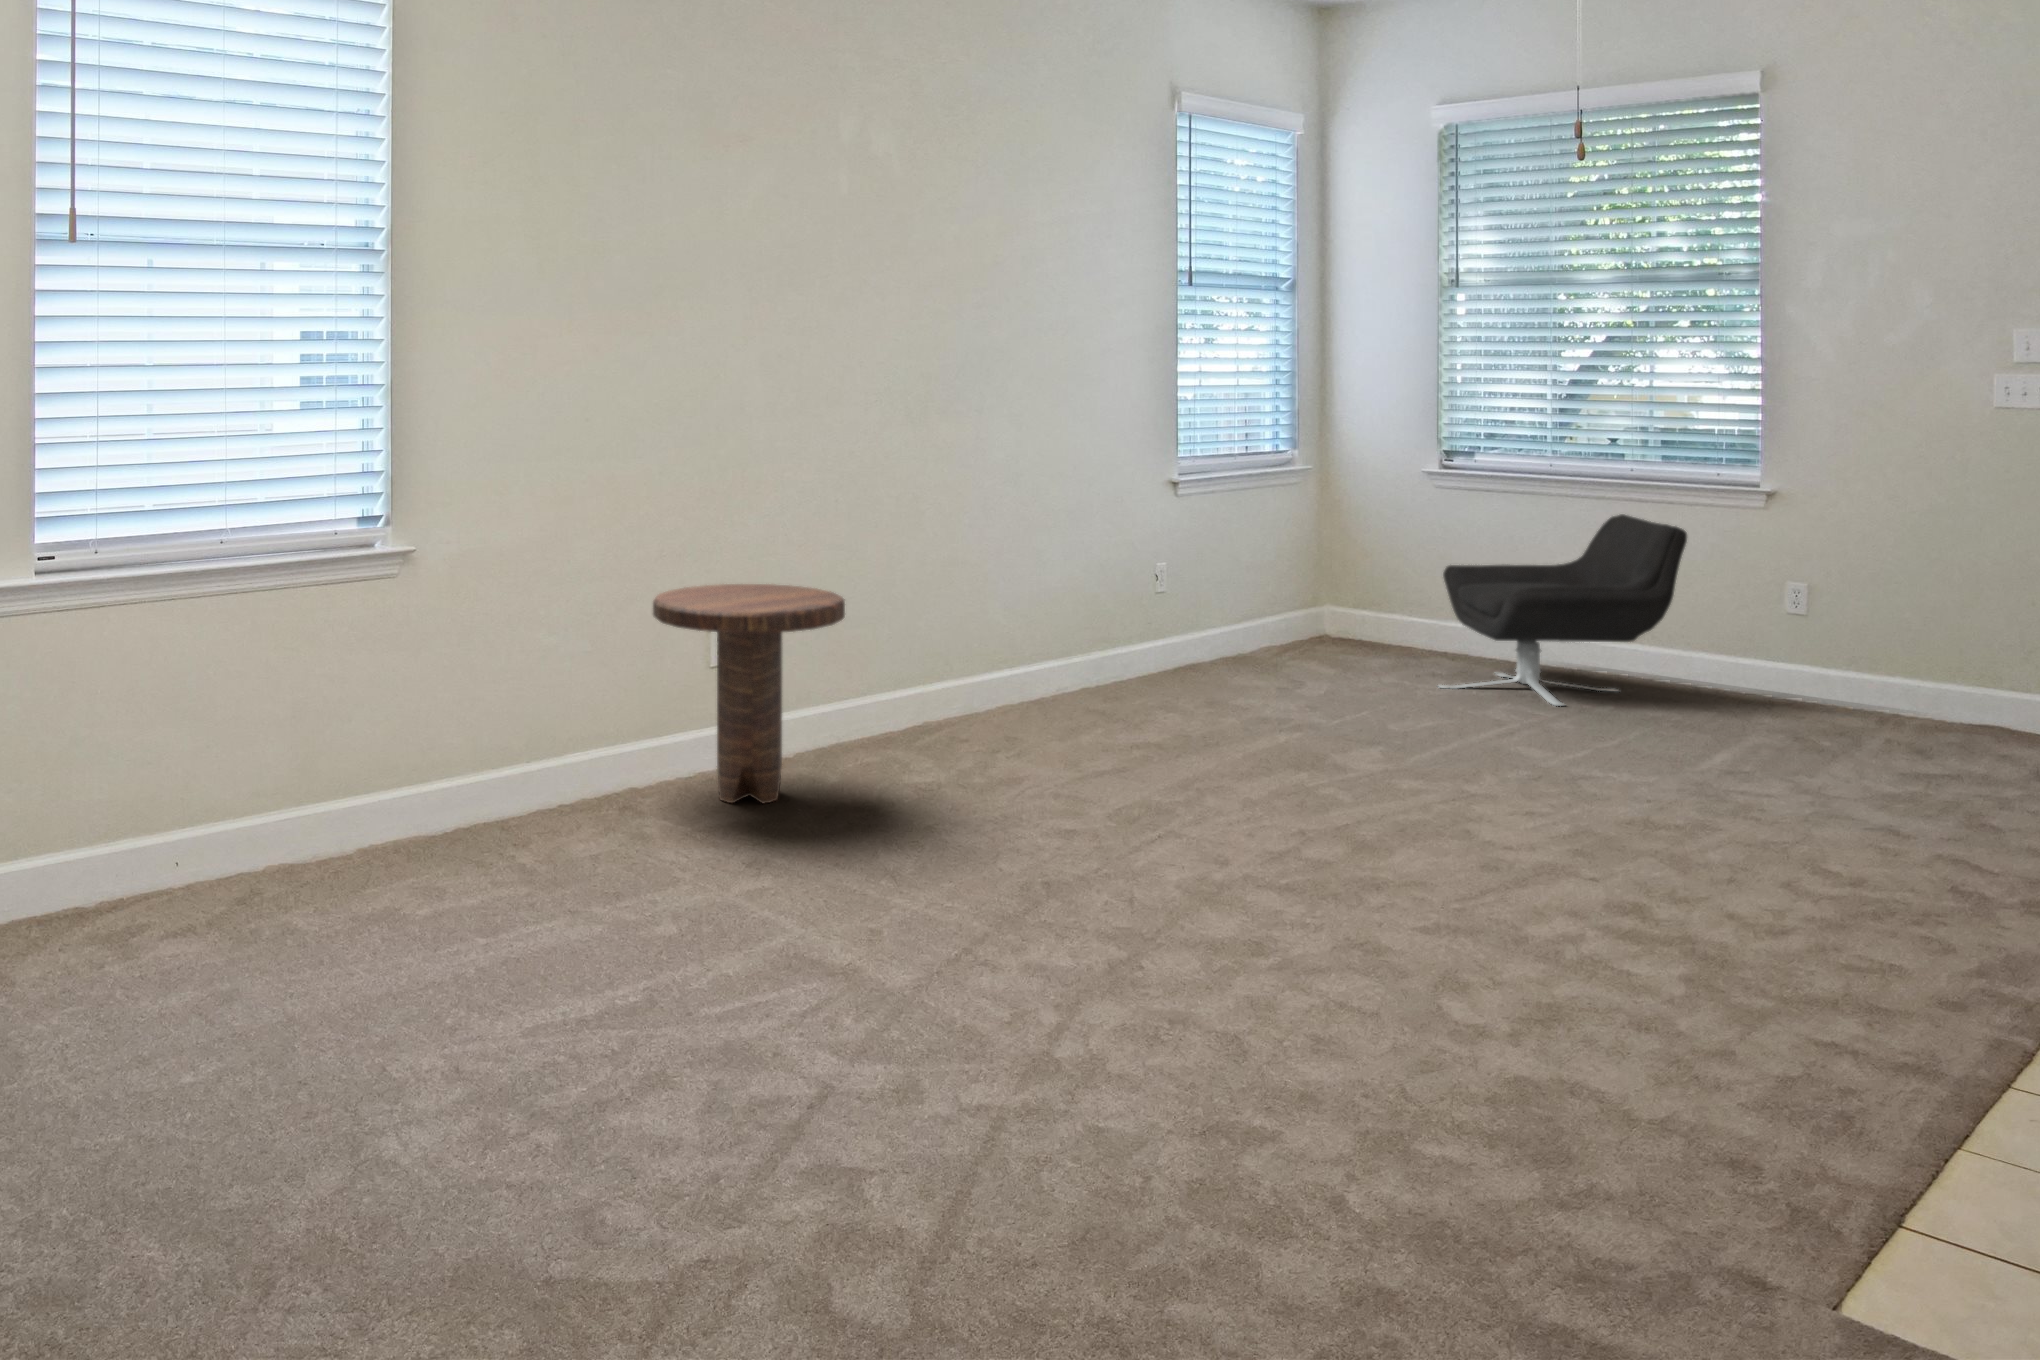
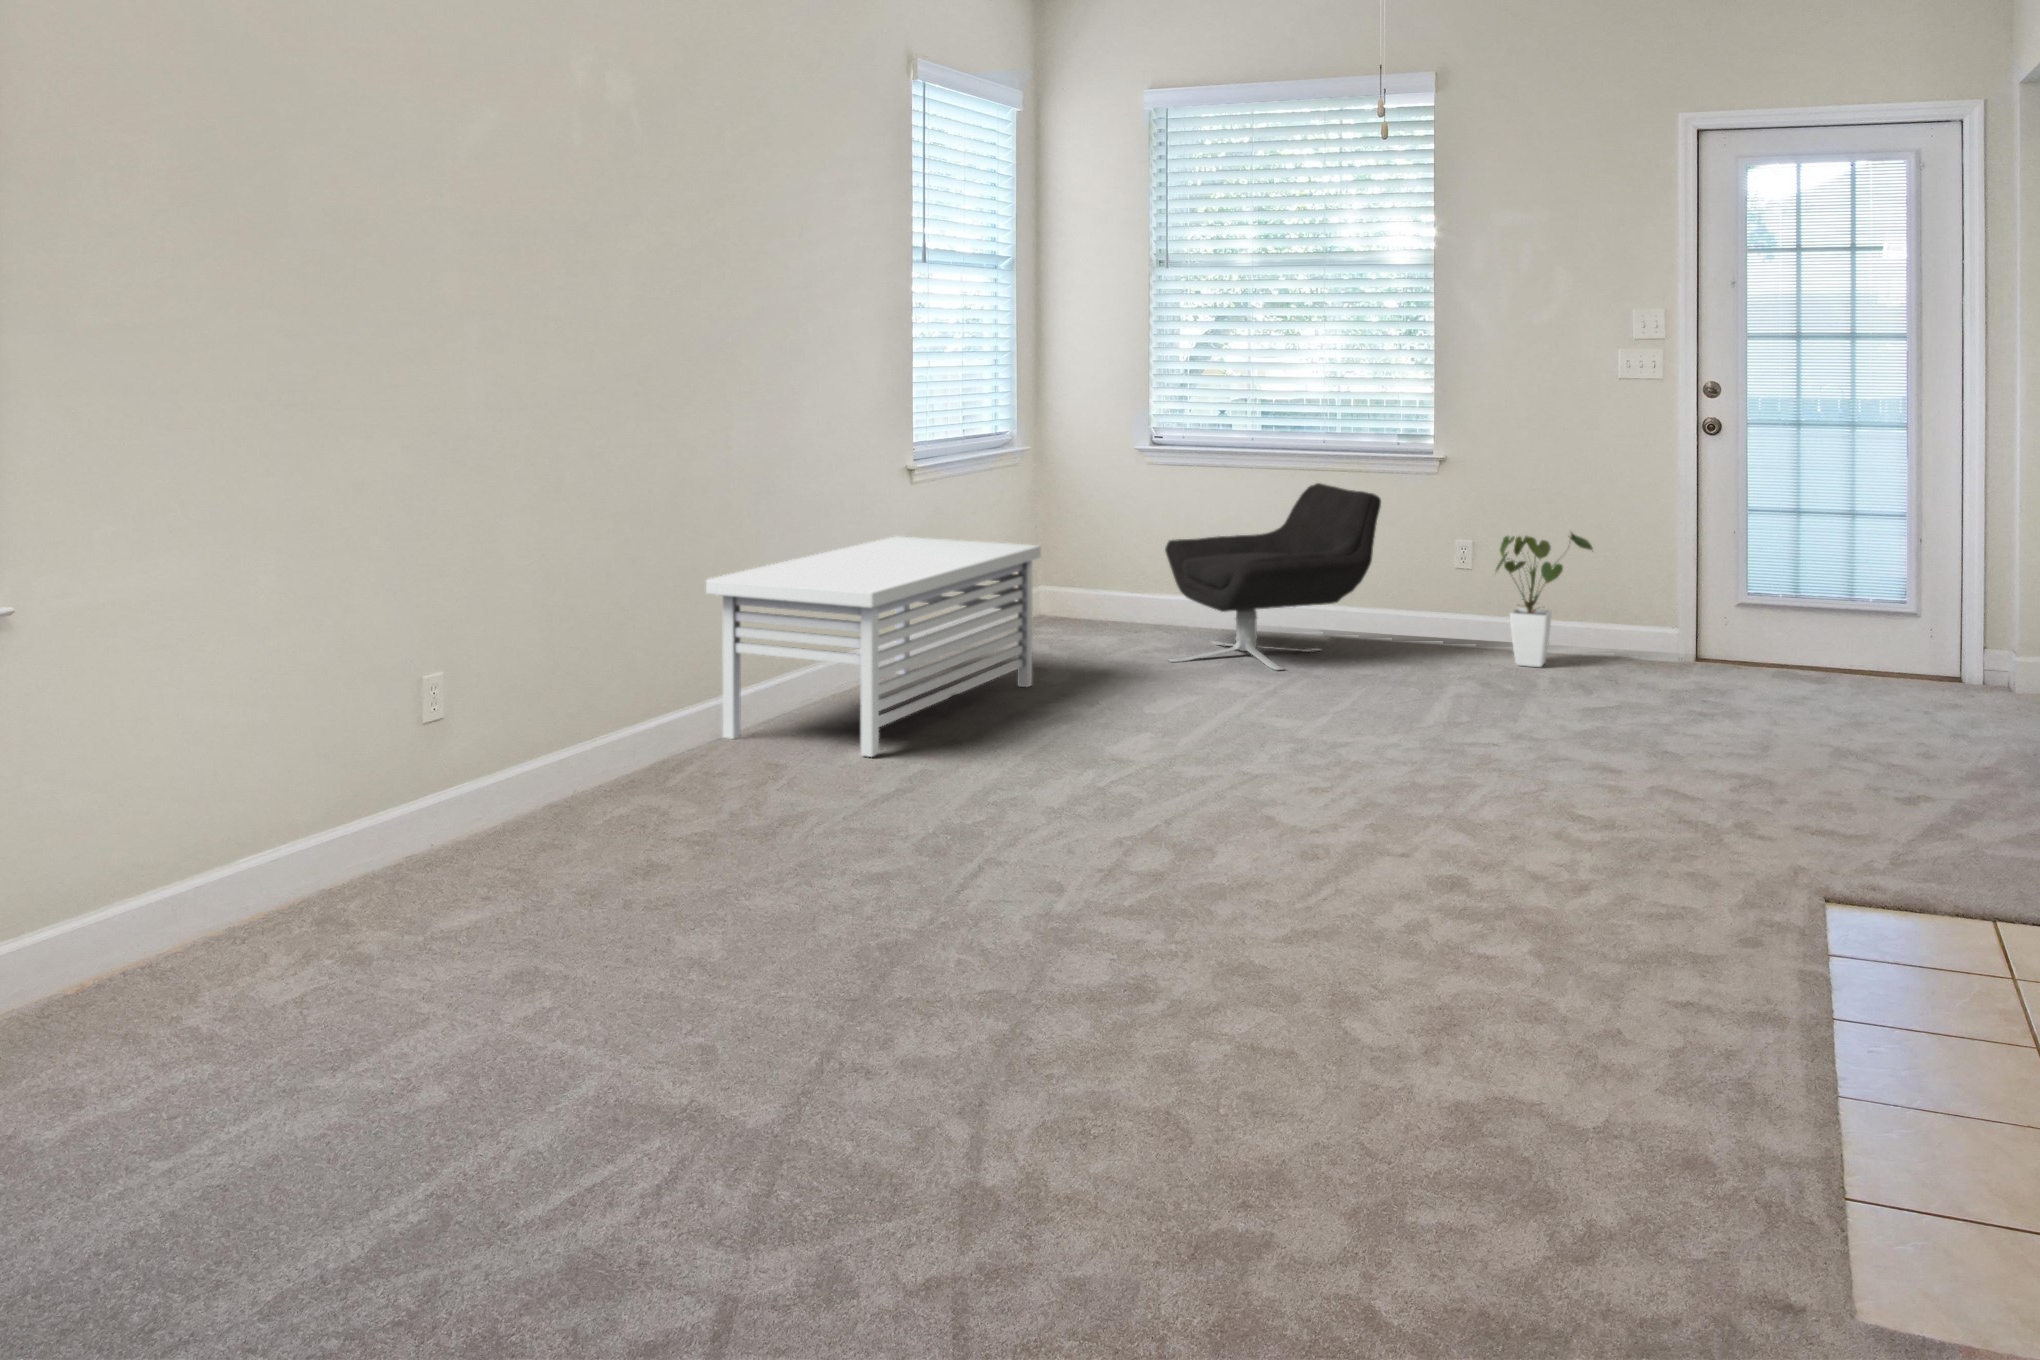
storage bench: none [959,545,1291,741] -> present [706,537,1041,757]
house plant: none [1829,580,1967,731] -> present [1496,533,1592,667]
side table: present [653,584,845,803] -> none [357,615,608,891]

